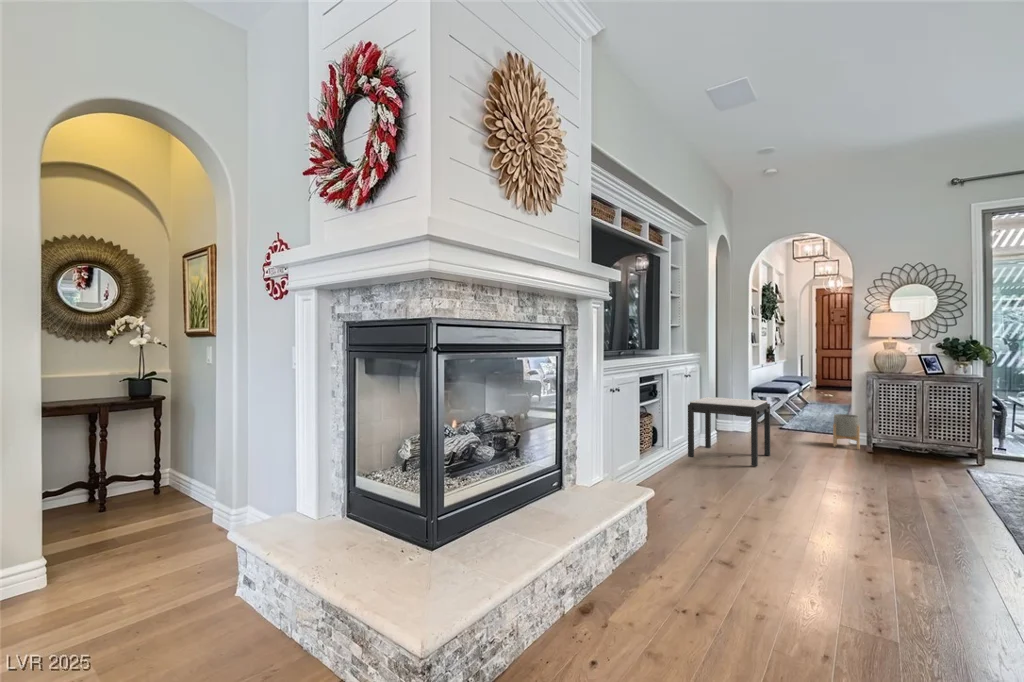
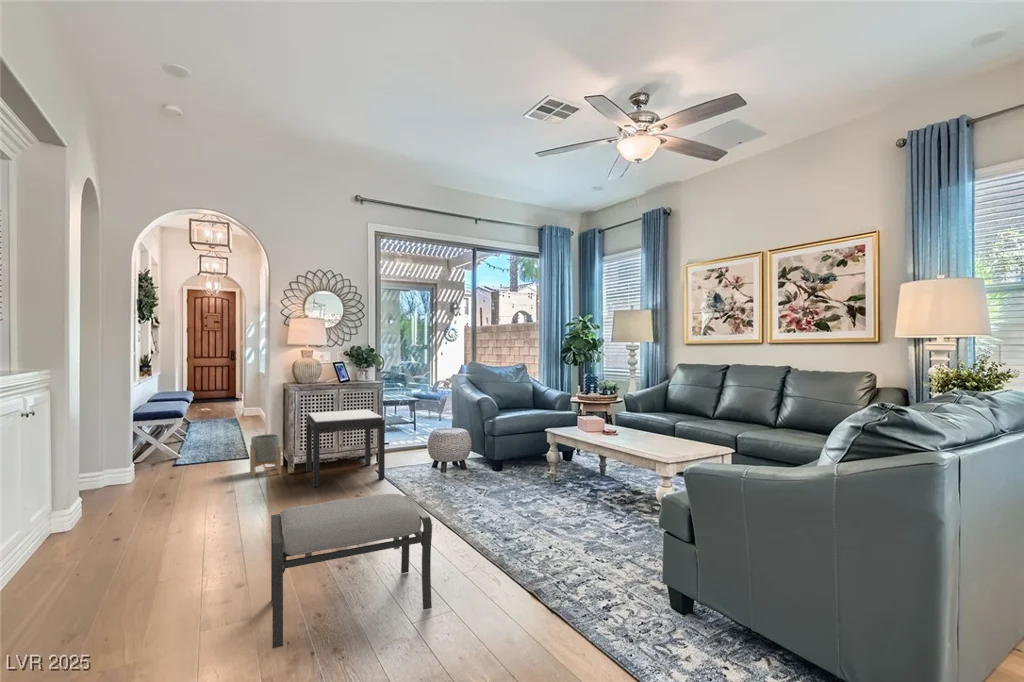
side table: present [688,397,770,466] -> present [306,410,385,487]
ottoman: none [783,449,916,551] -> present [271,494,432,648]

